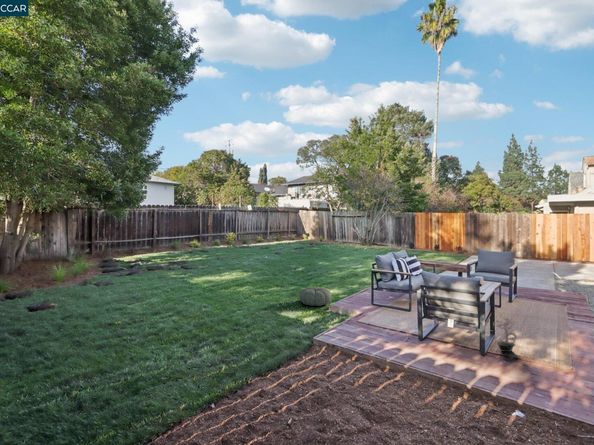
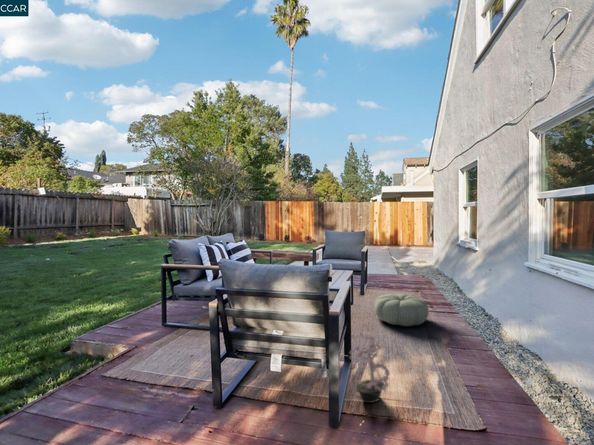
pouf: present [299,287,331,306] -> present [374,294,429,326]

